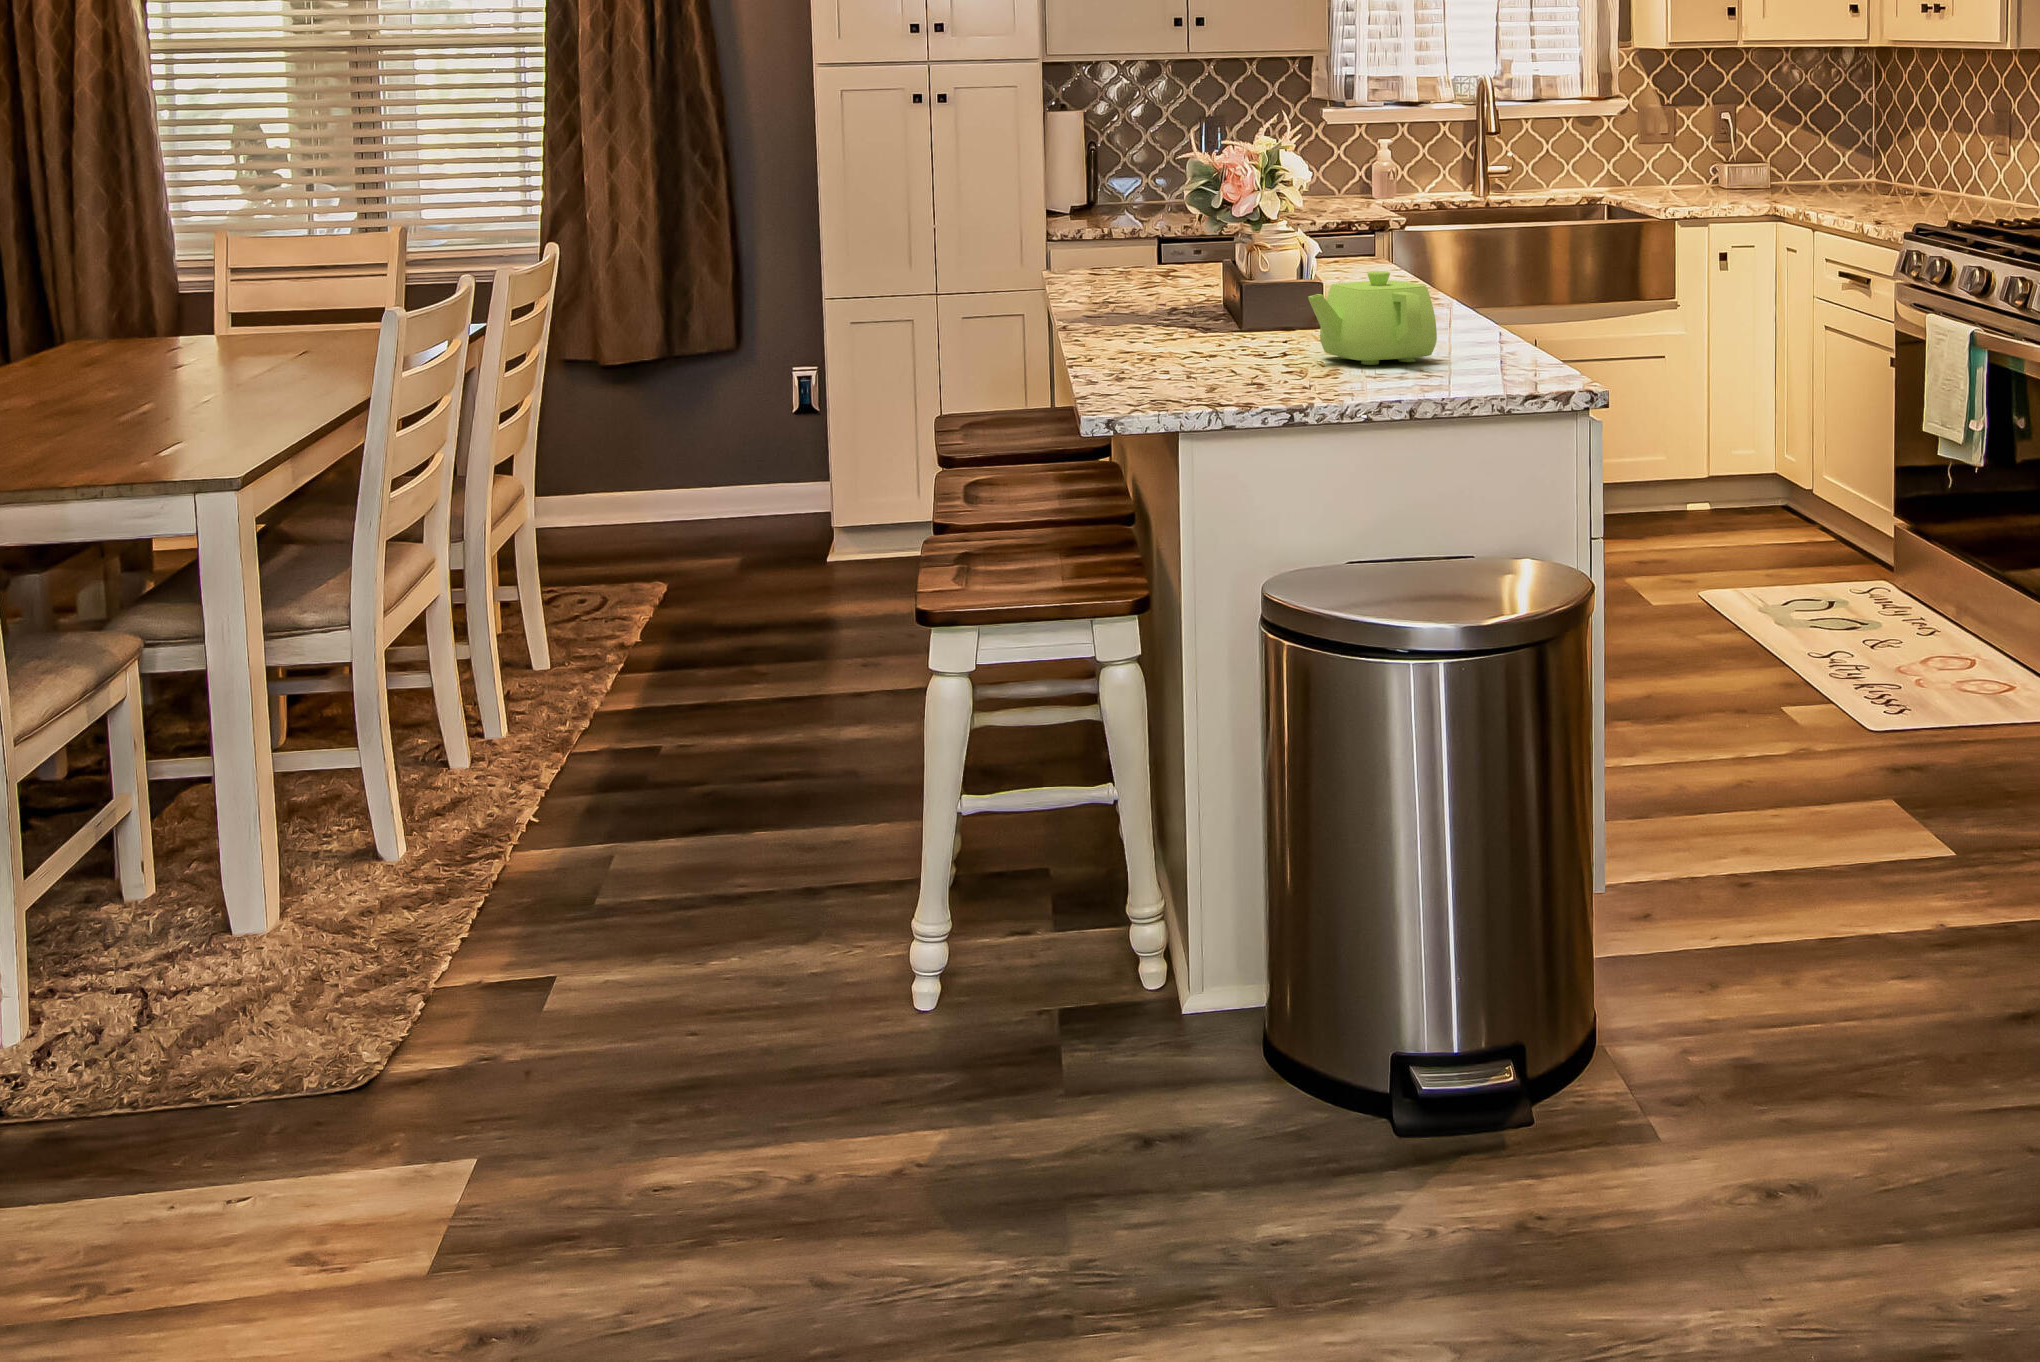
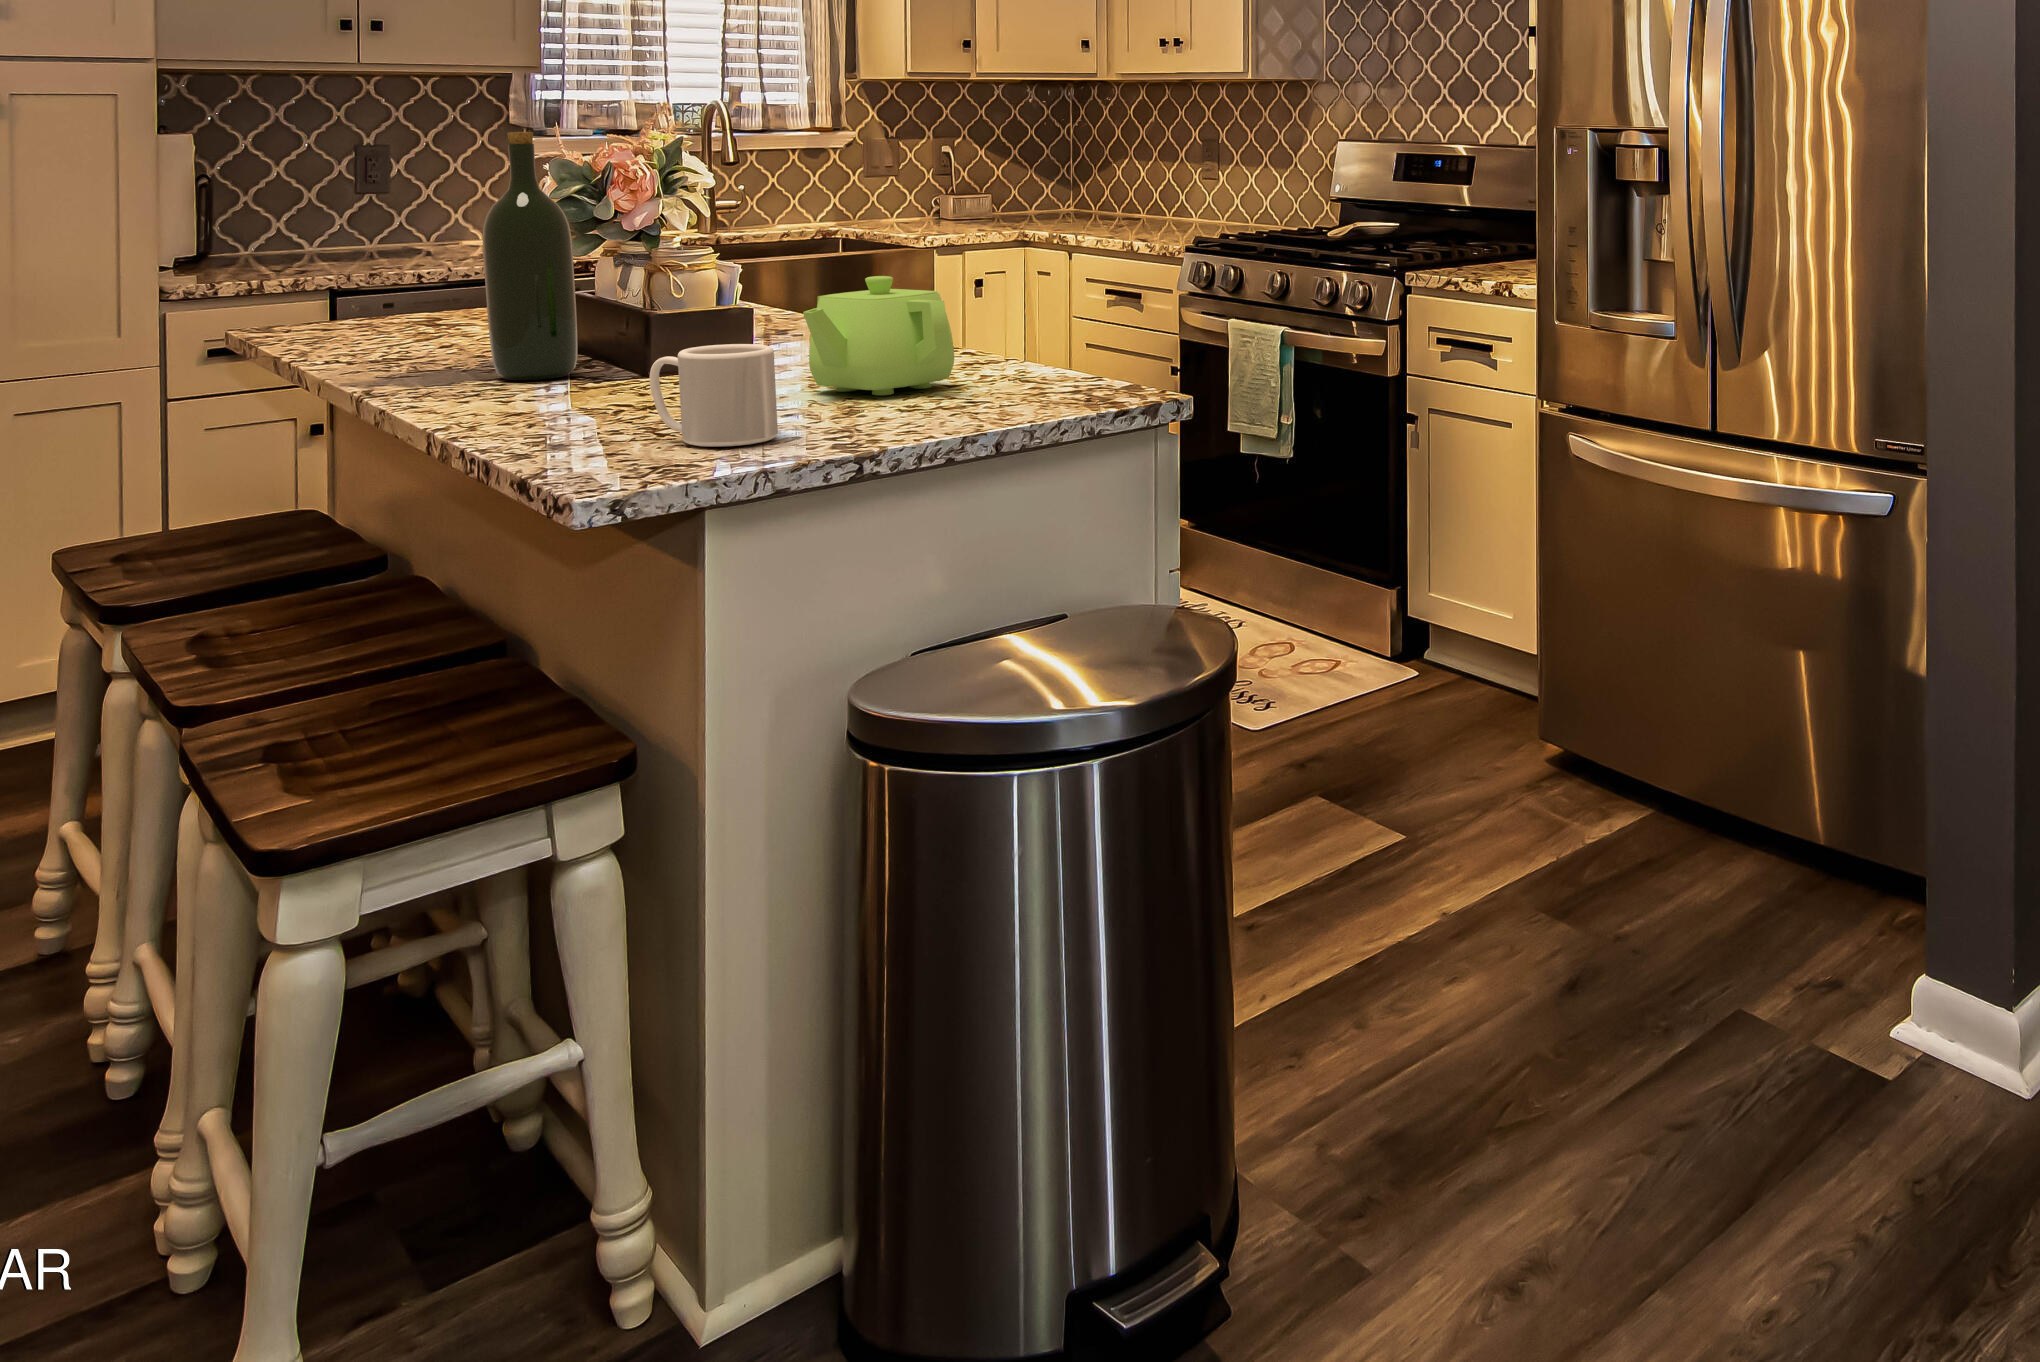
wine bottle: none [1123,148,1185,330] -> present [482,132,578,380]
mug: none [1165,319,1248,392] -> present [650,344,778,447]

